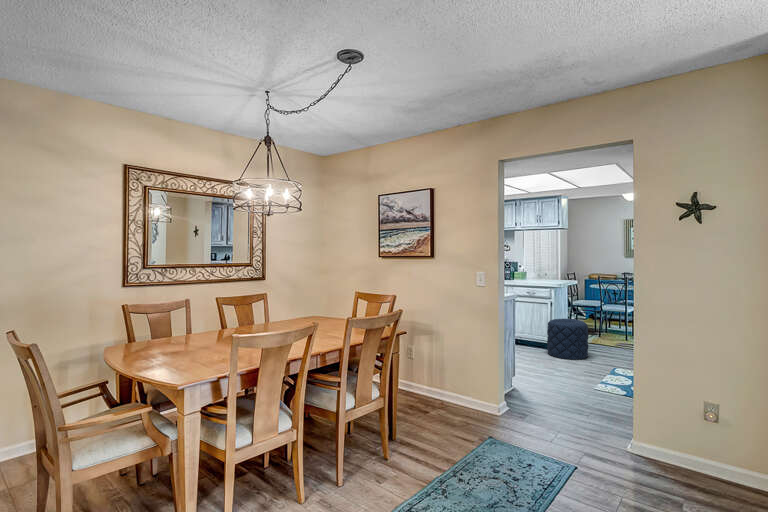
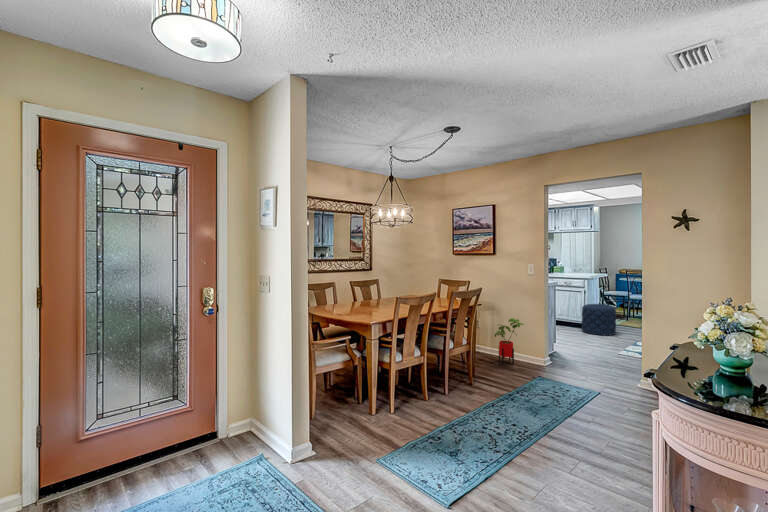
house plant: none [429,348,470,414] -> present [495,318,524,364]

